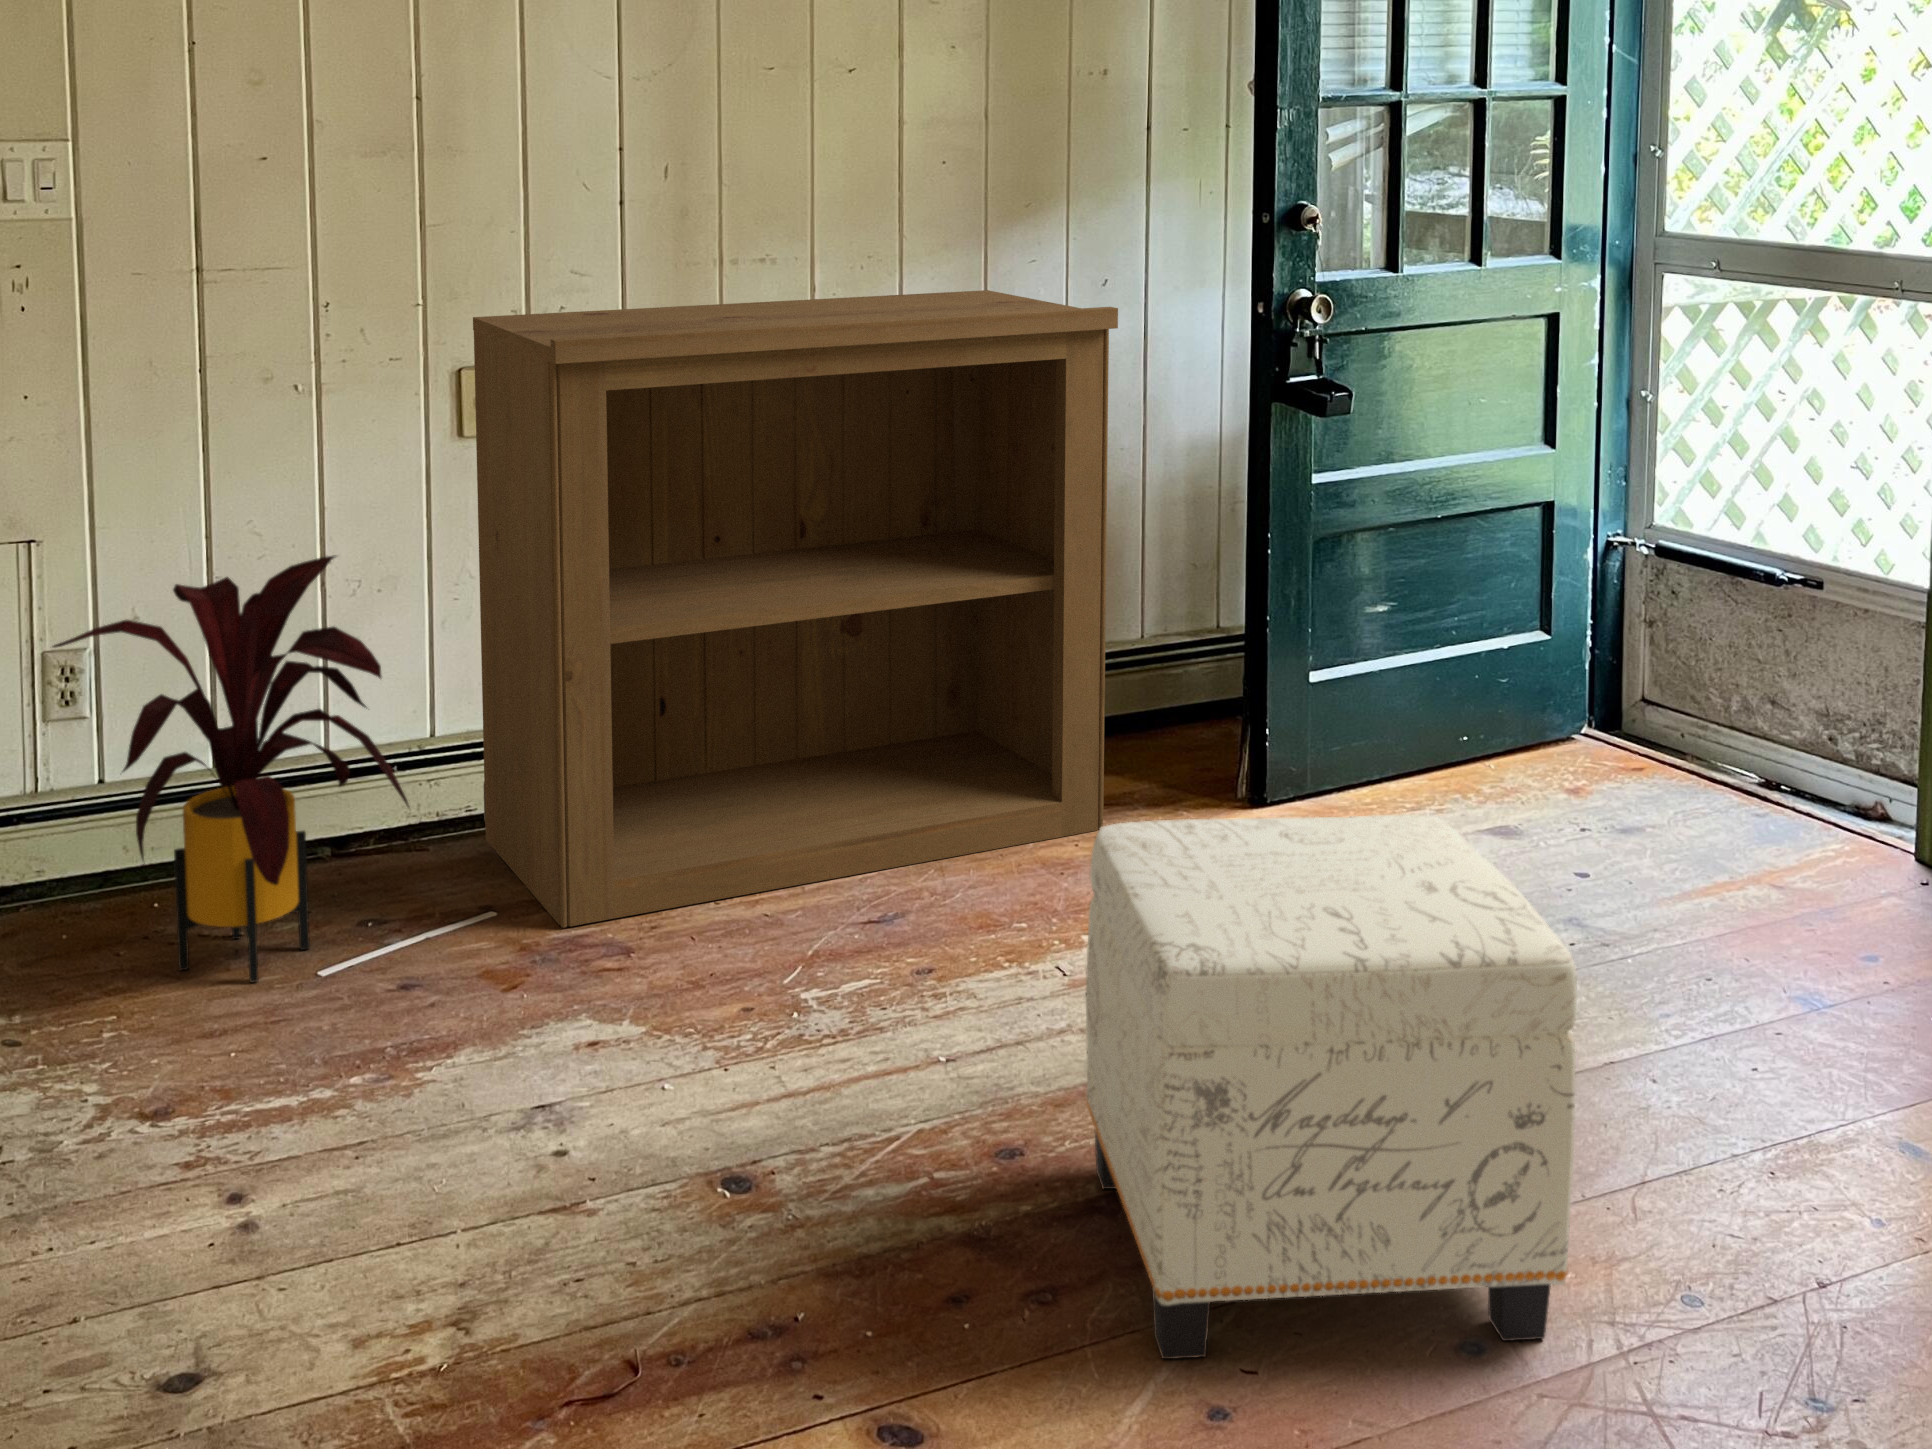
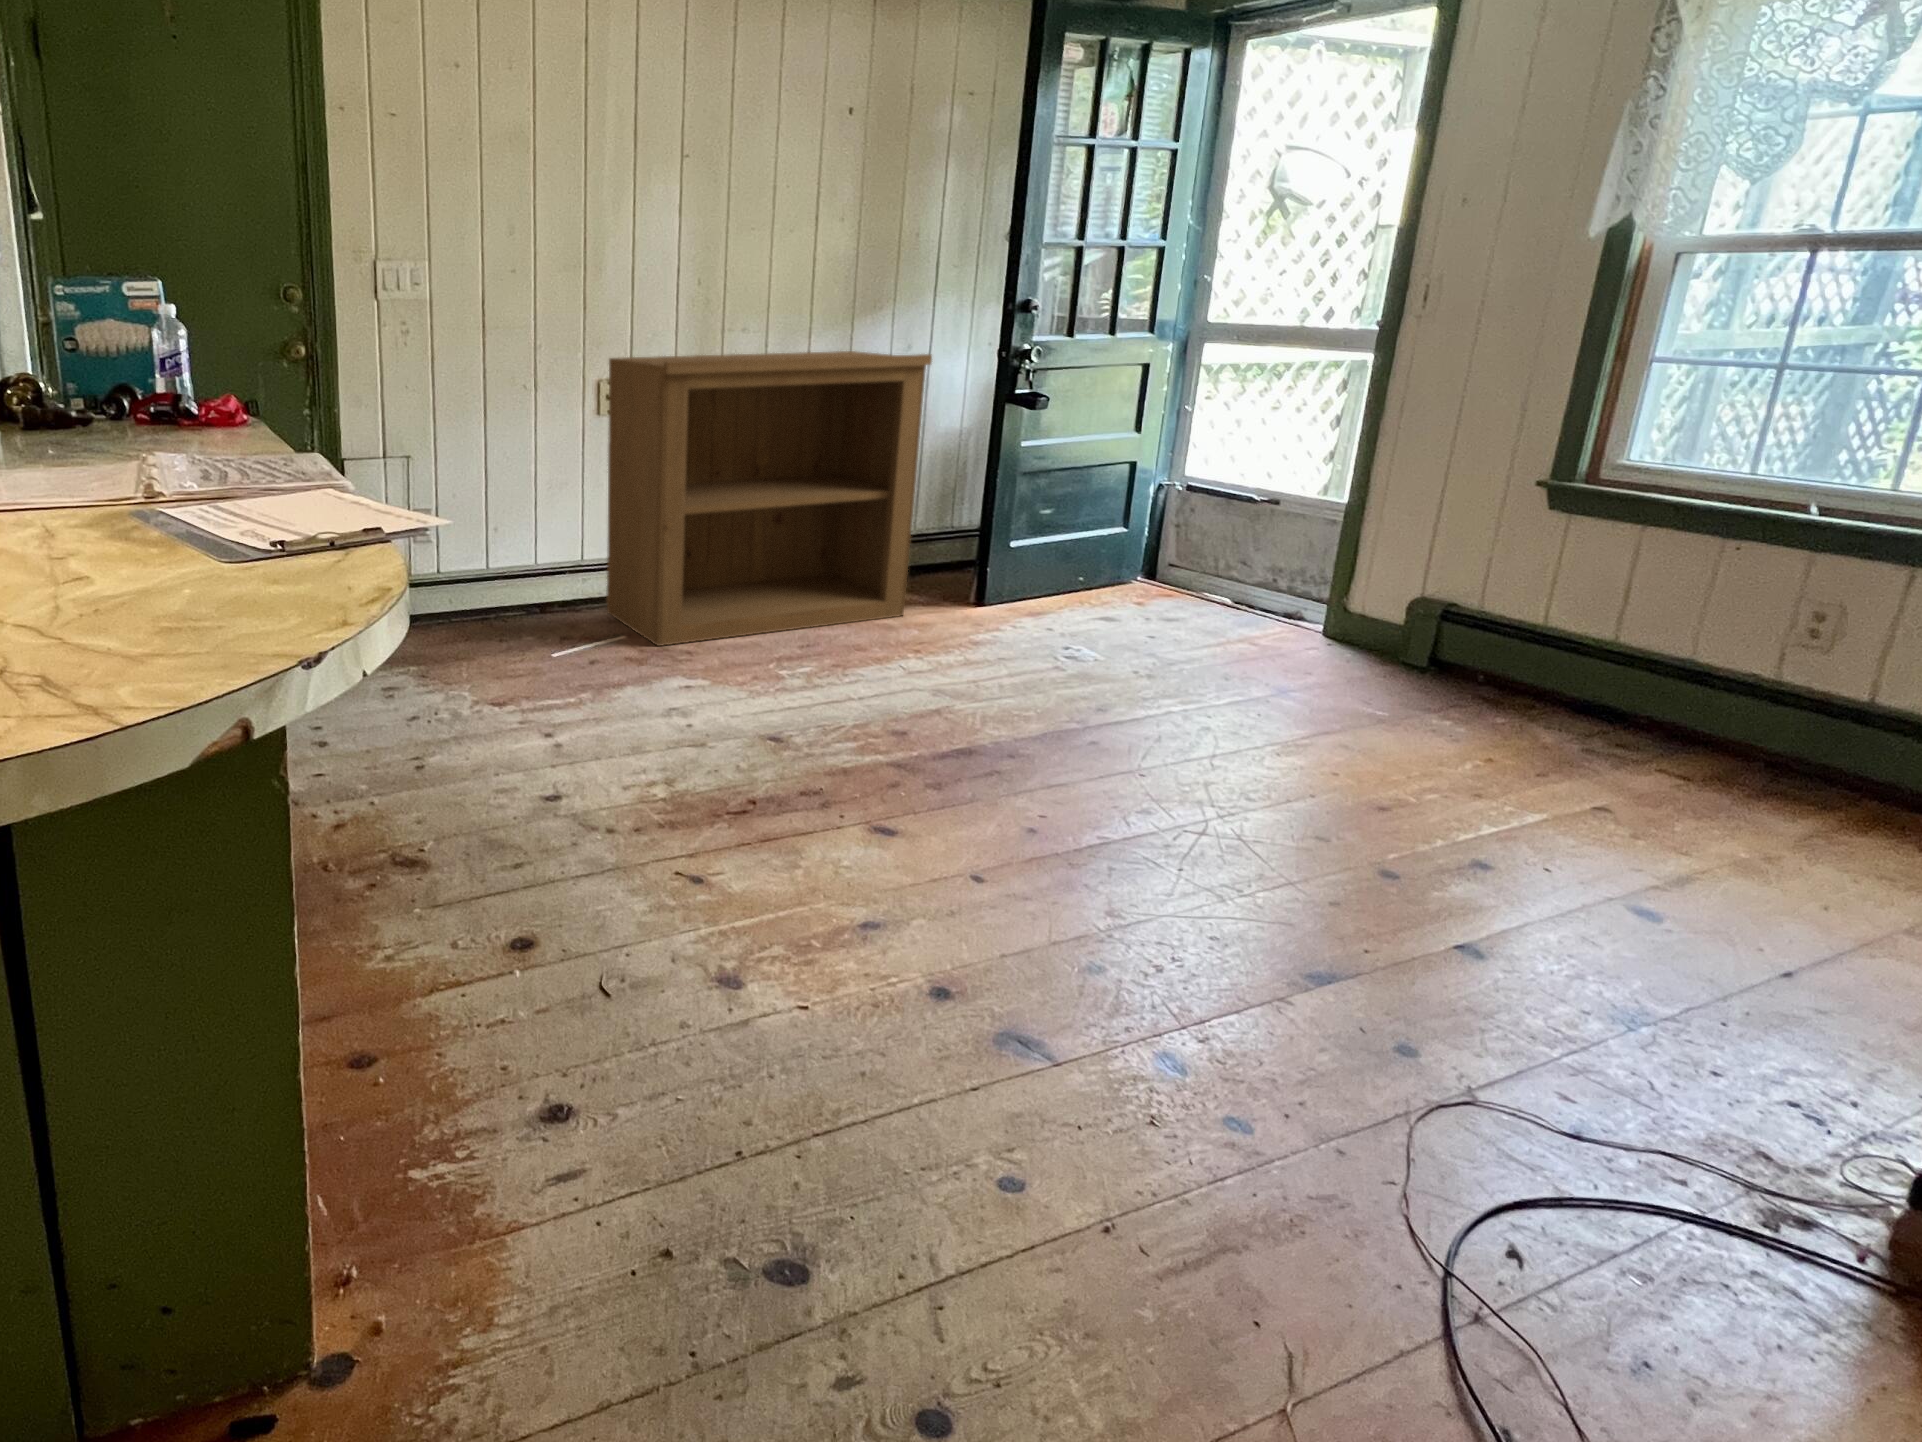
house plant: present [52,555,409,982] -> none [431,471,597,662]
ottoman: present [1086,814,1577,1359] -> none [938,580,1205,802]

